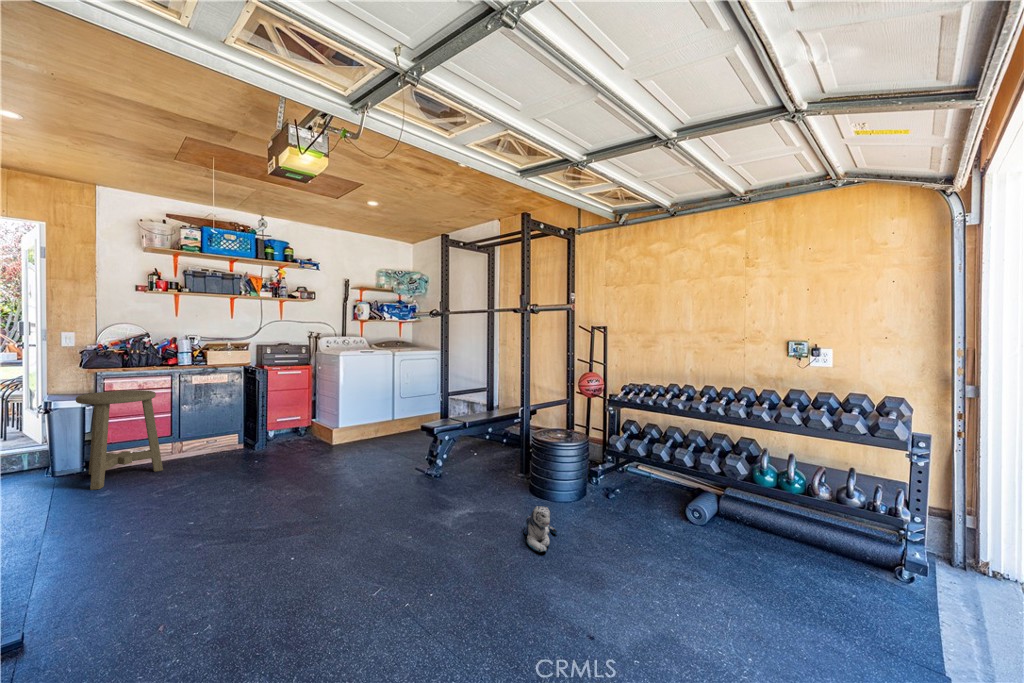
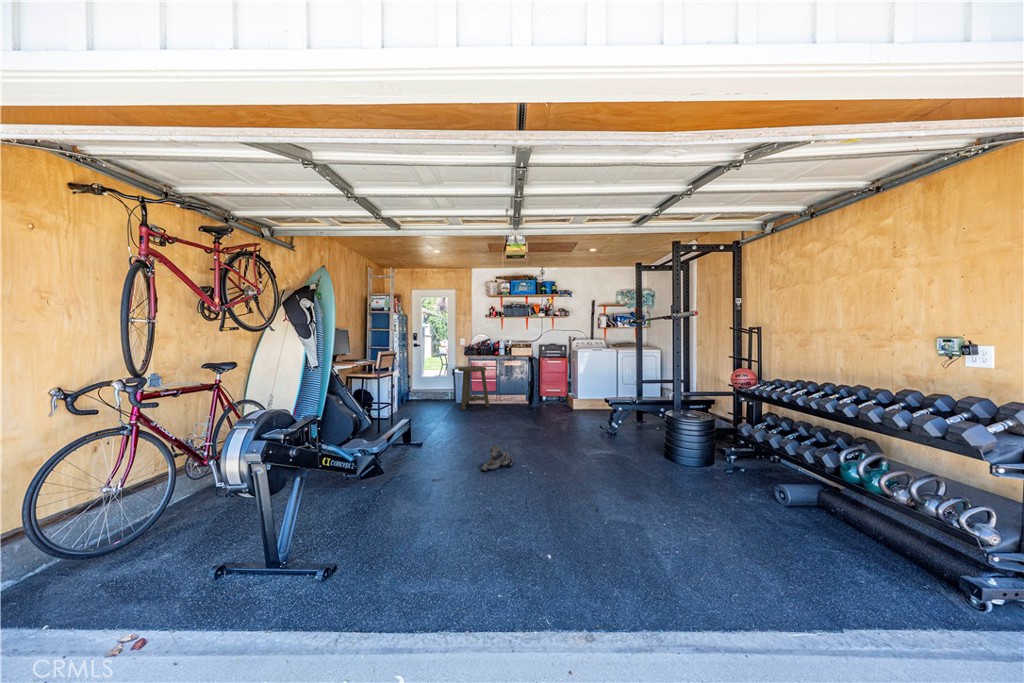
plush toy: present [524,506,557,552] -> present [482,445,514,471]

